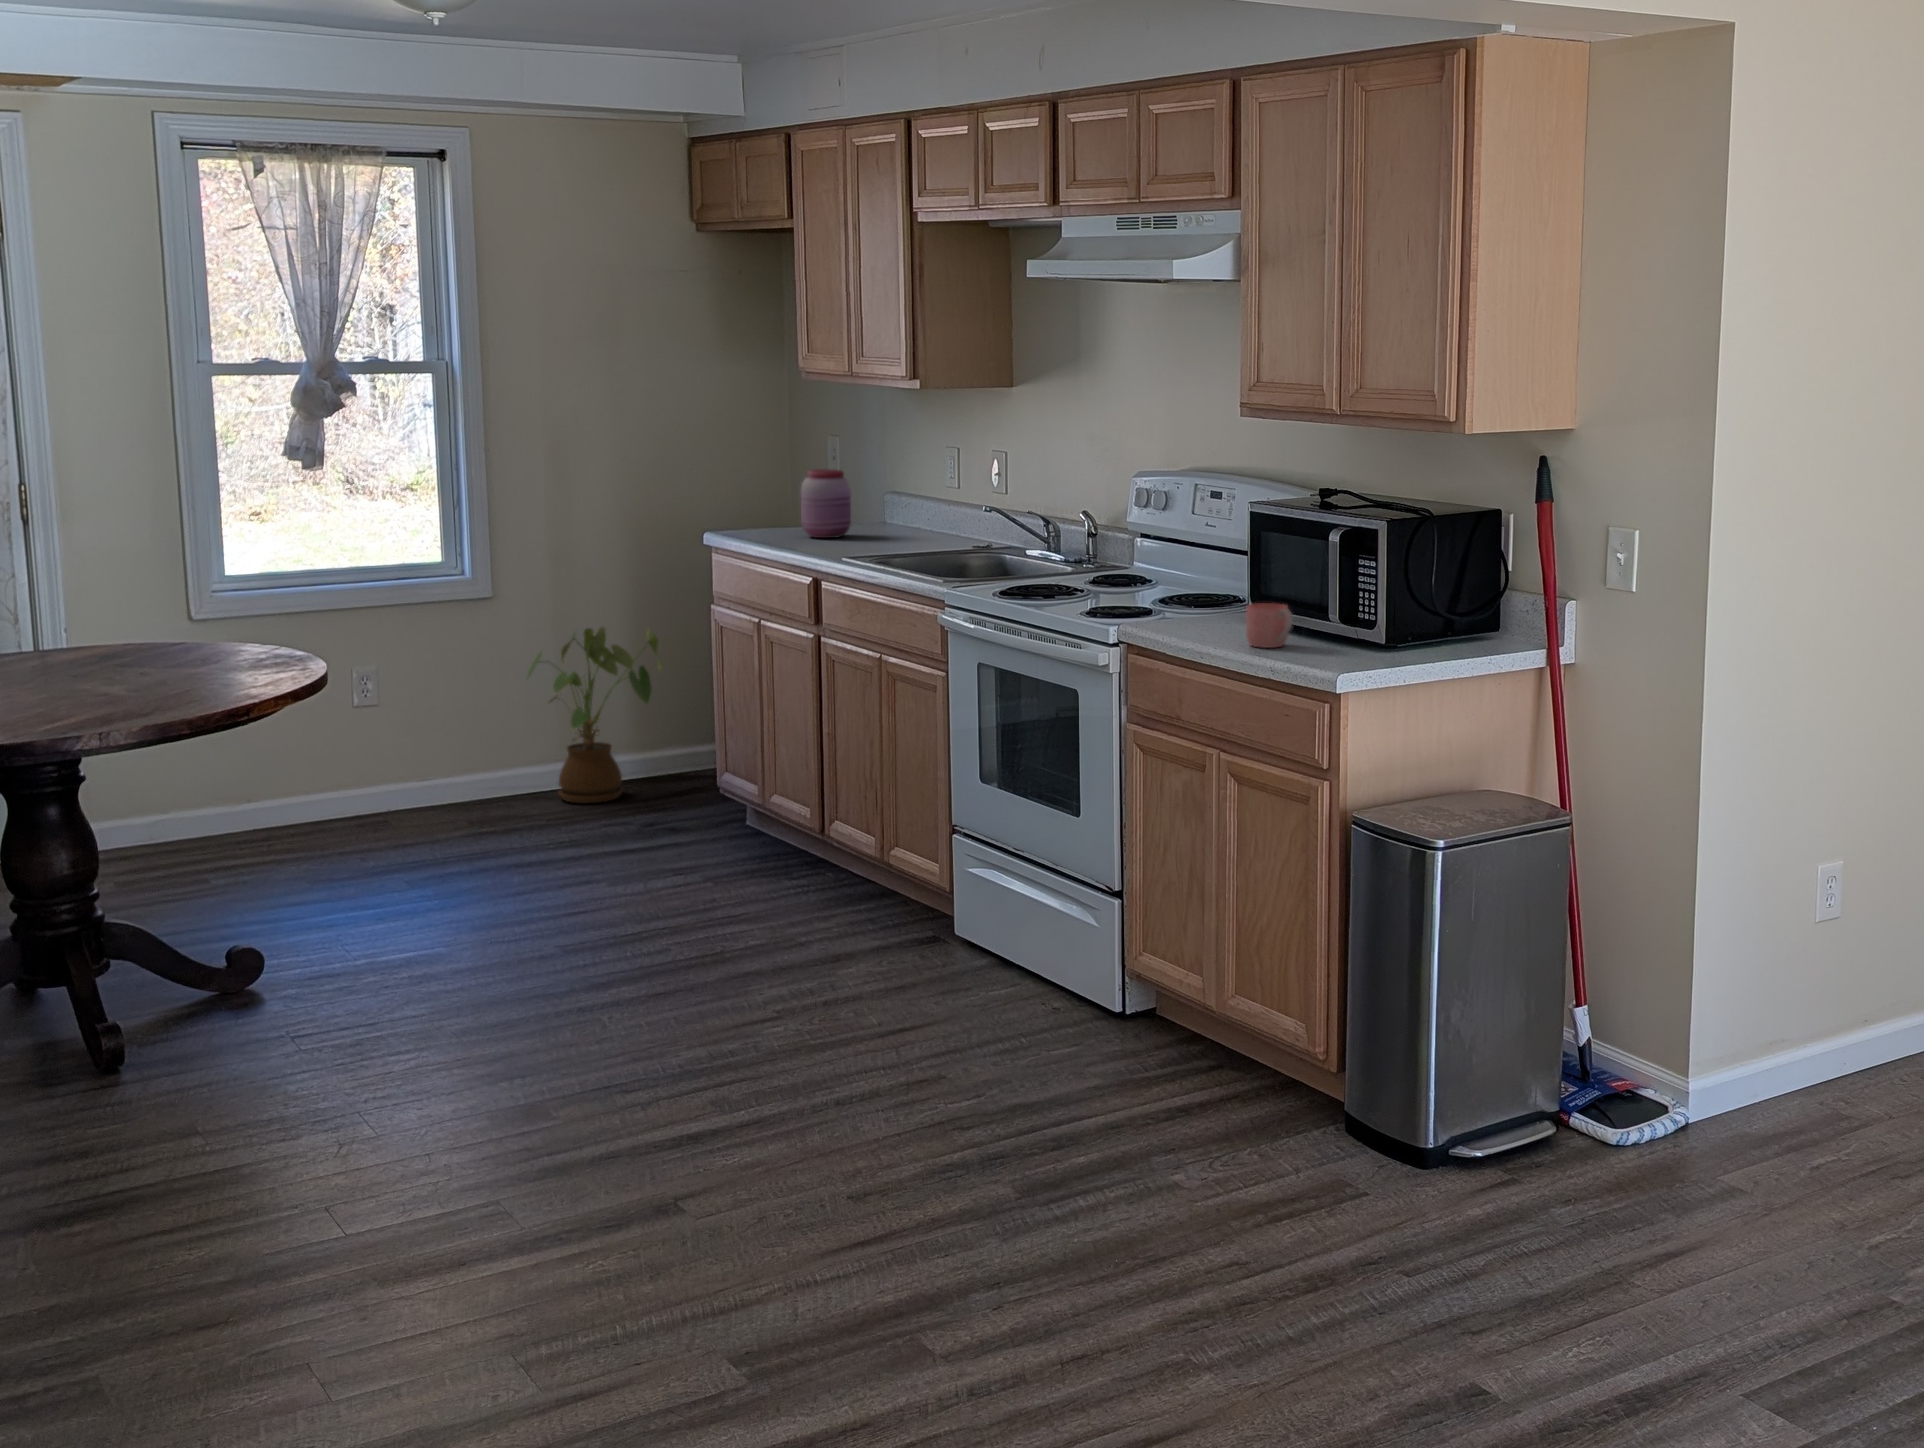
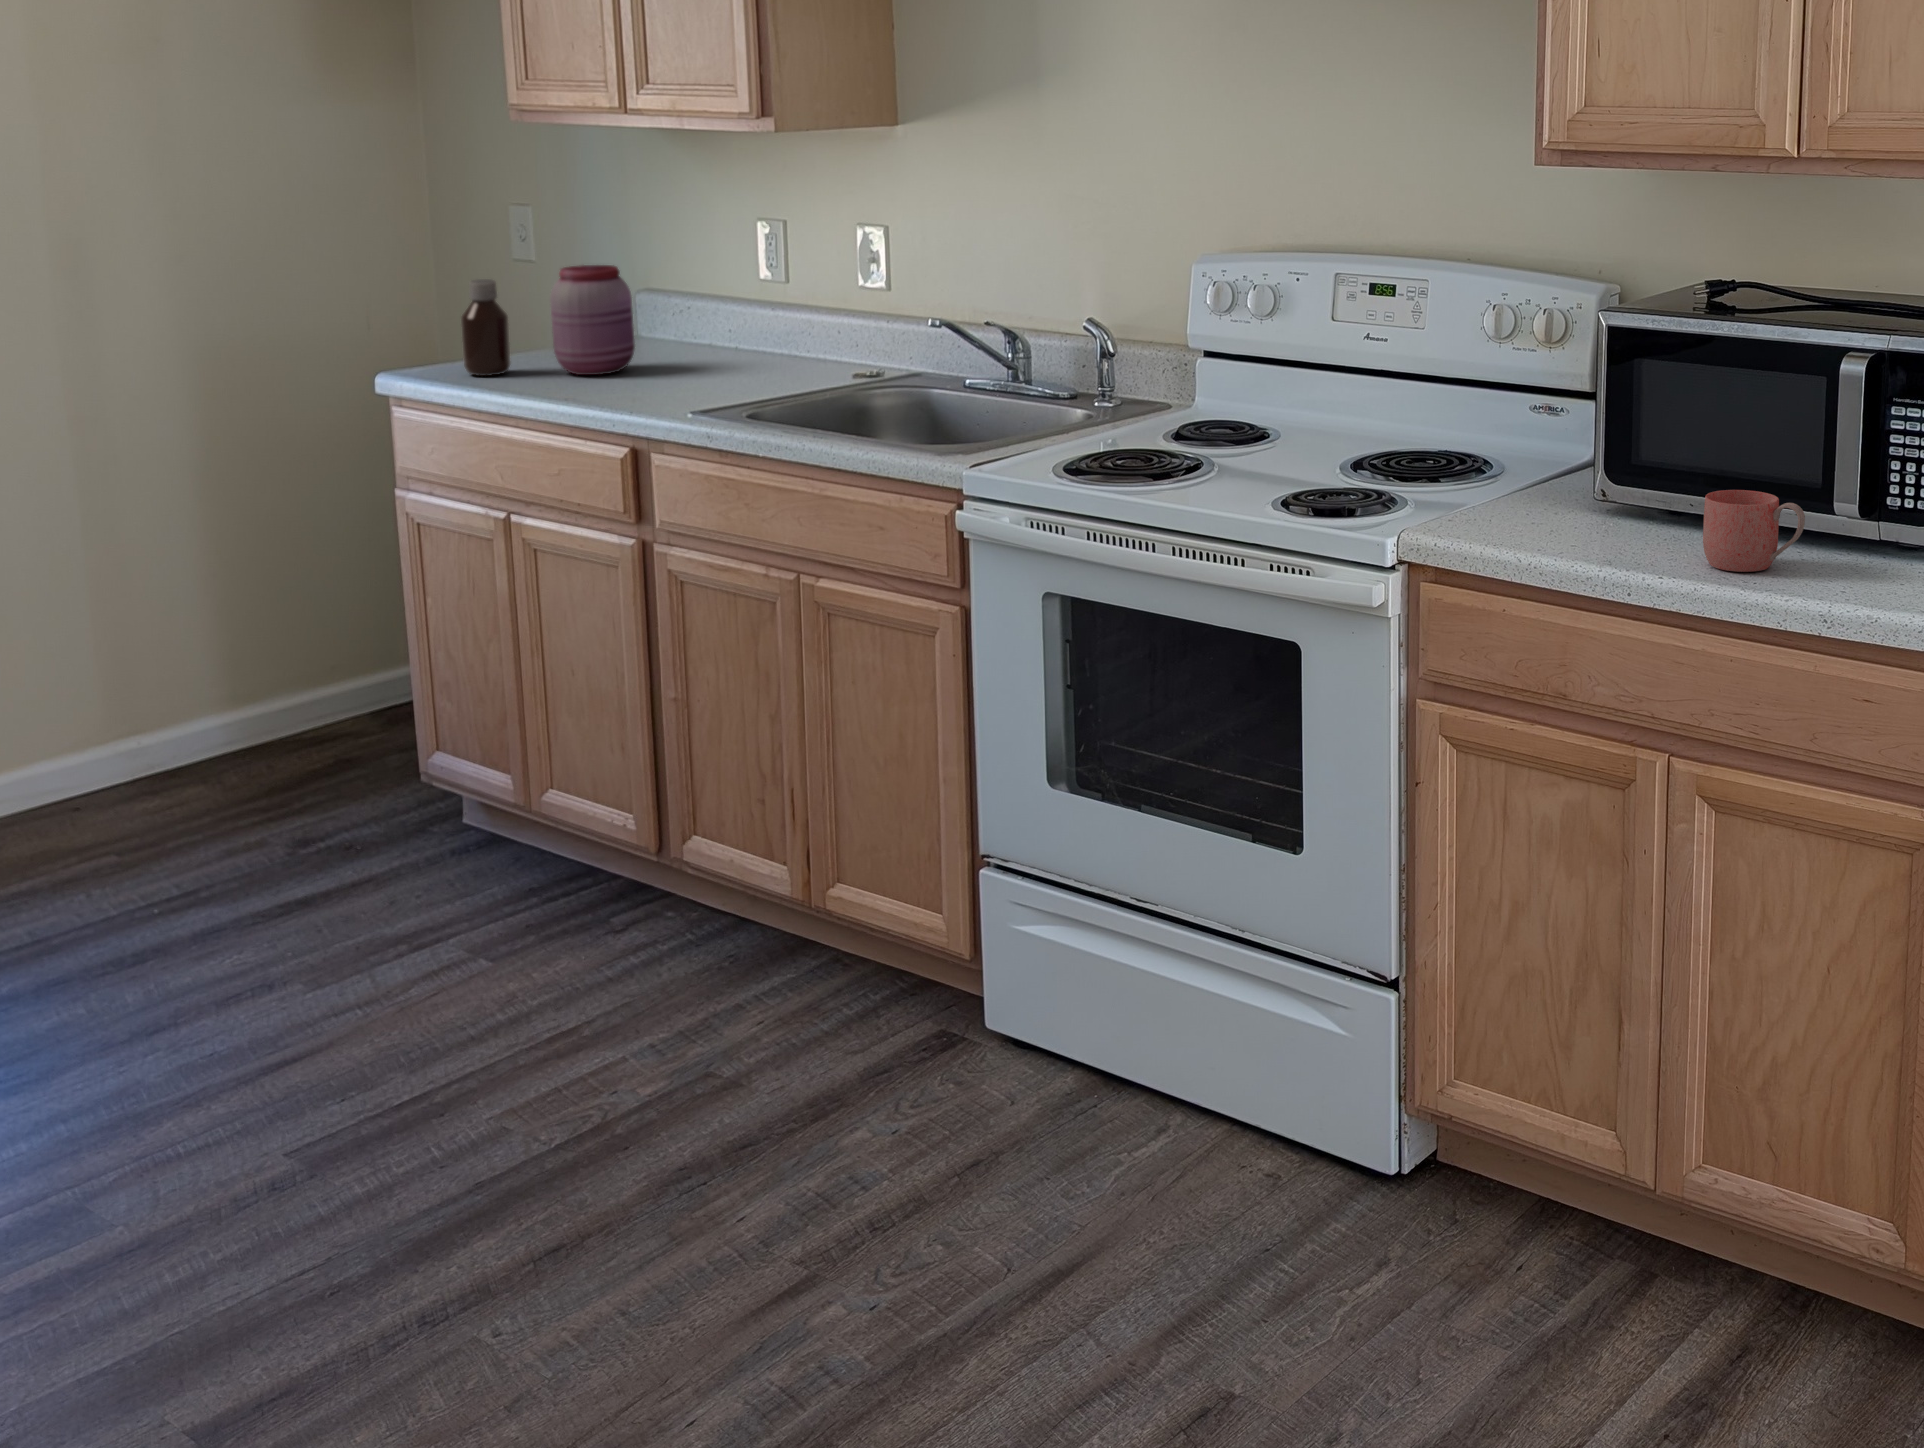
bottle: none [750,475,778,535] -> present [461,279,511,376]
house plant: present [528,627,662,803] -> none [57,525,288,819]

